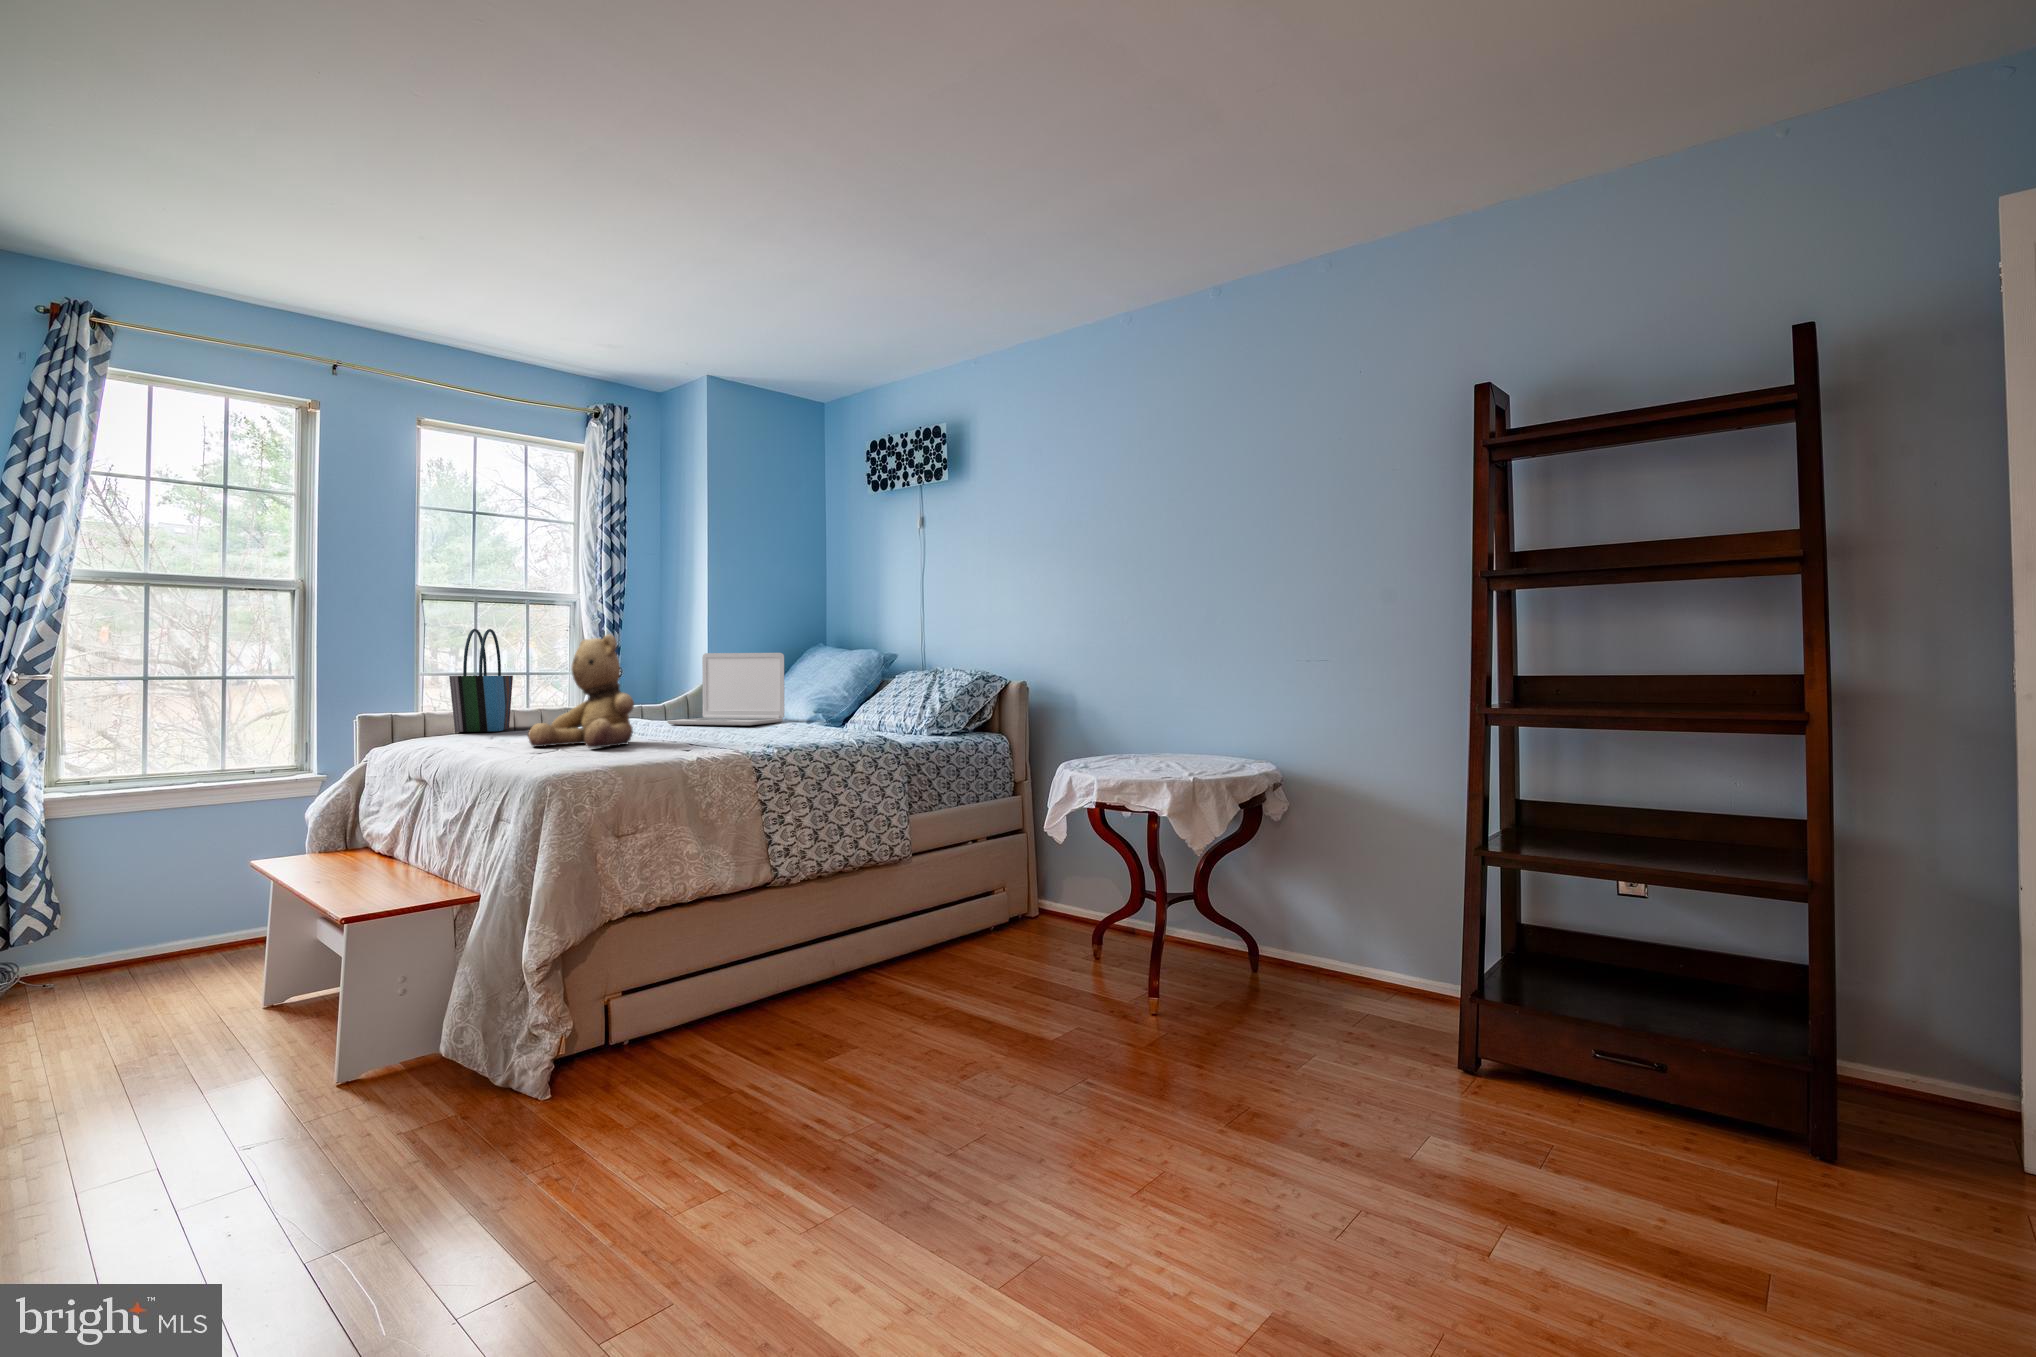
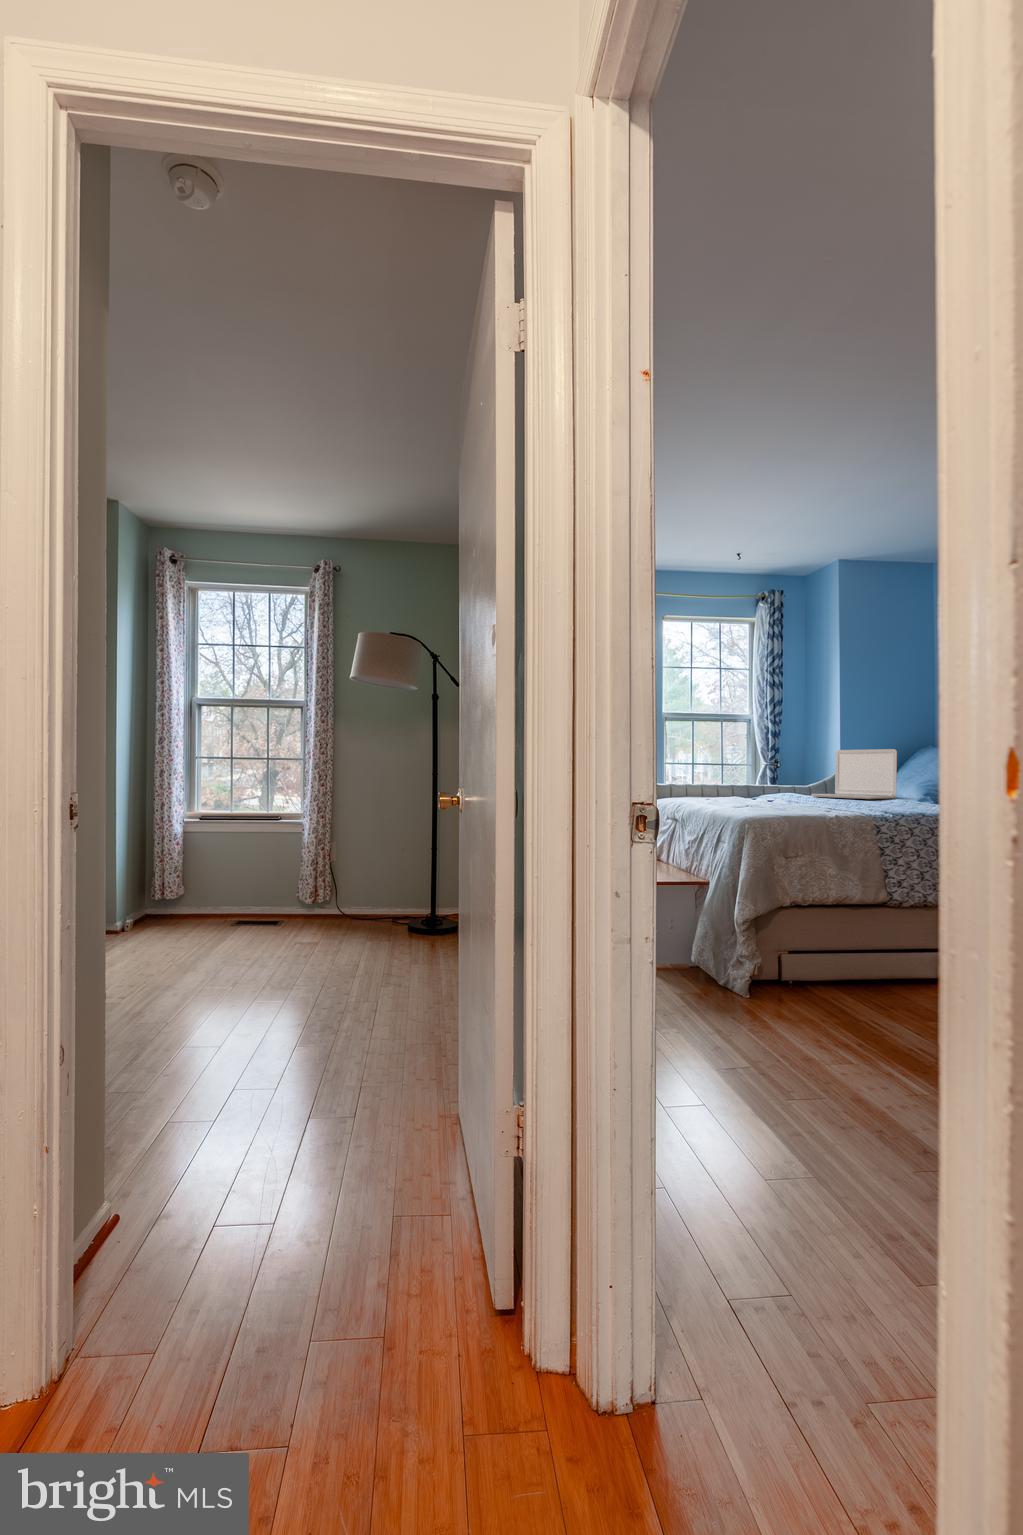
tote bag: present [449,629,513,732] -> none [685,736,717,796]
teddy bear: present [528,634,634,748] -> none [730,736,794,806]

